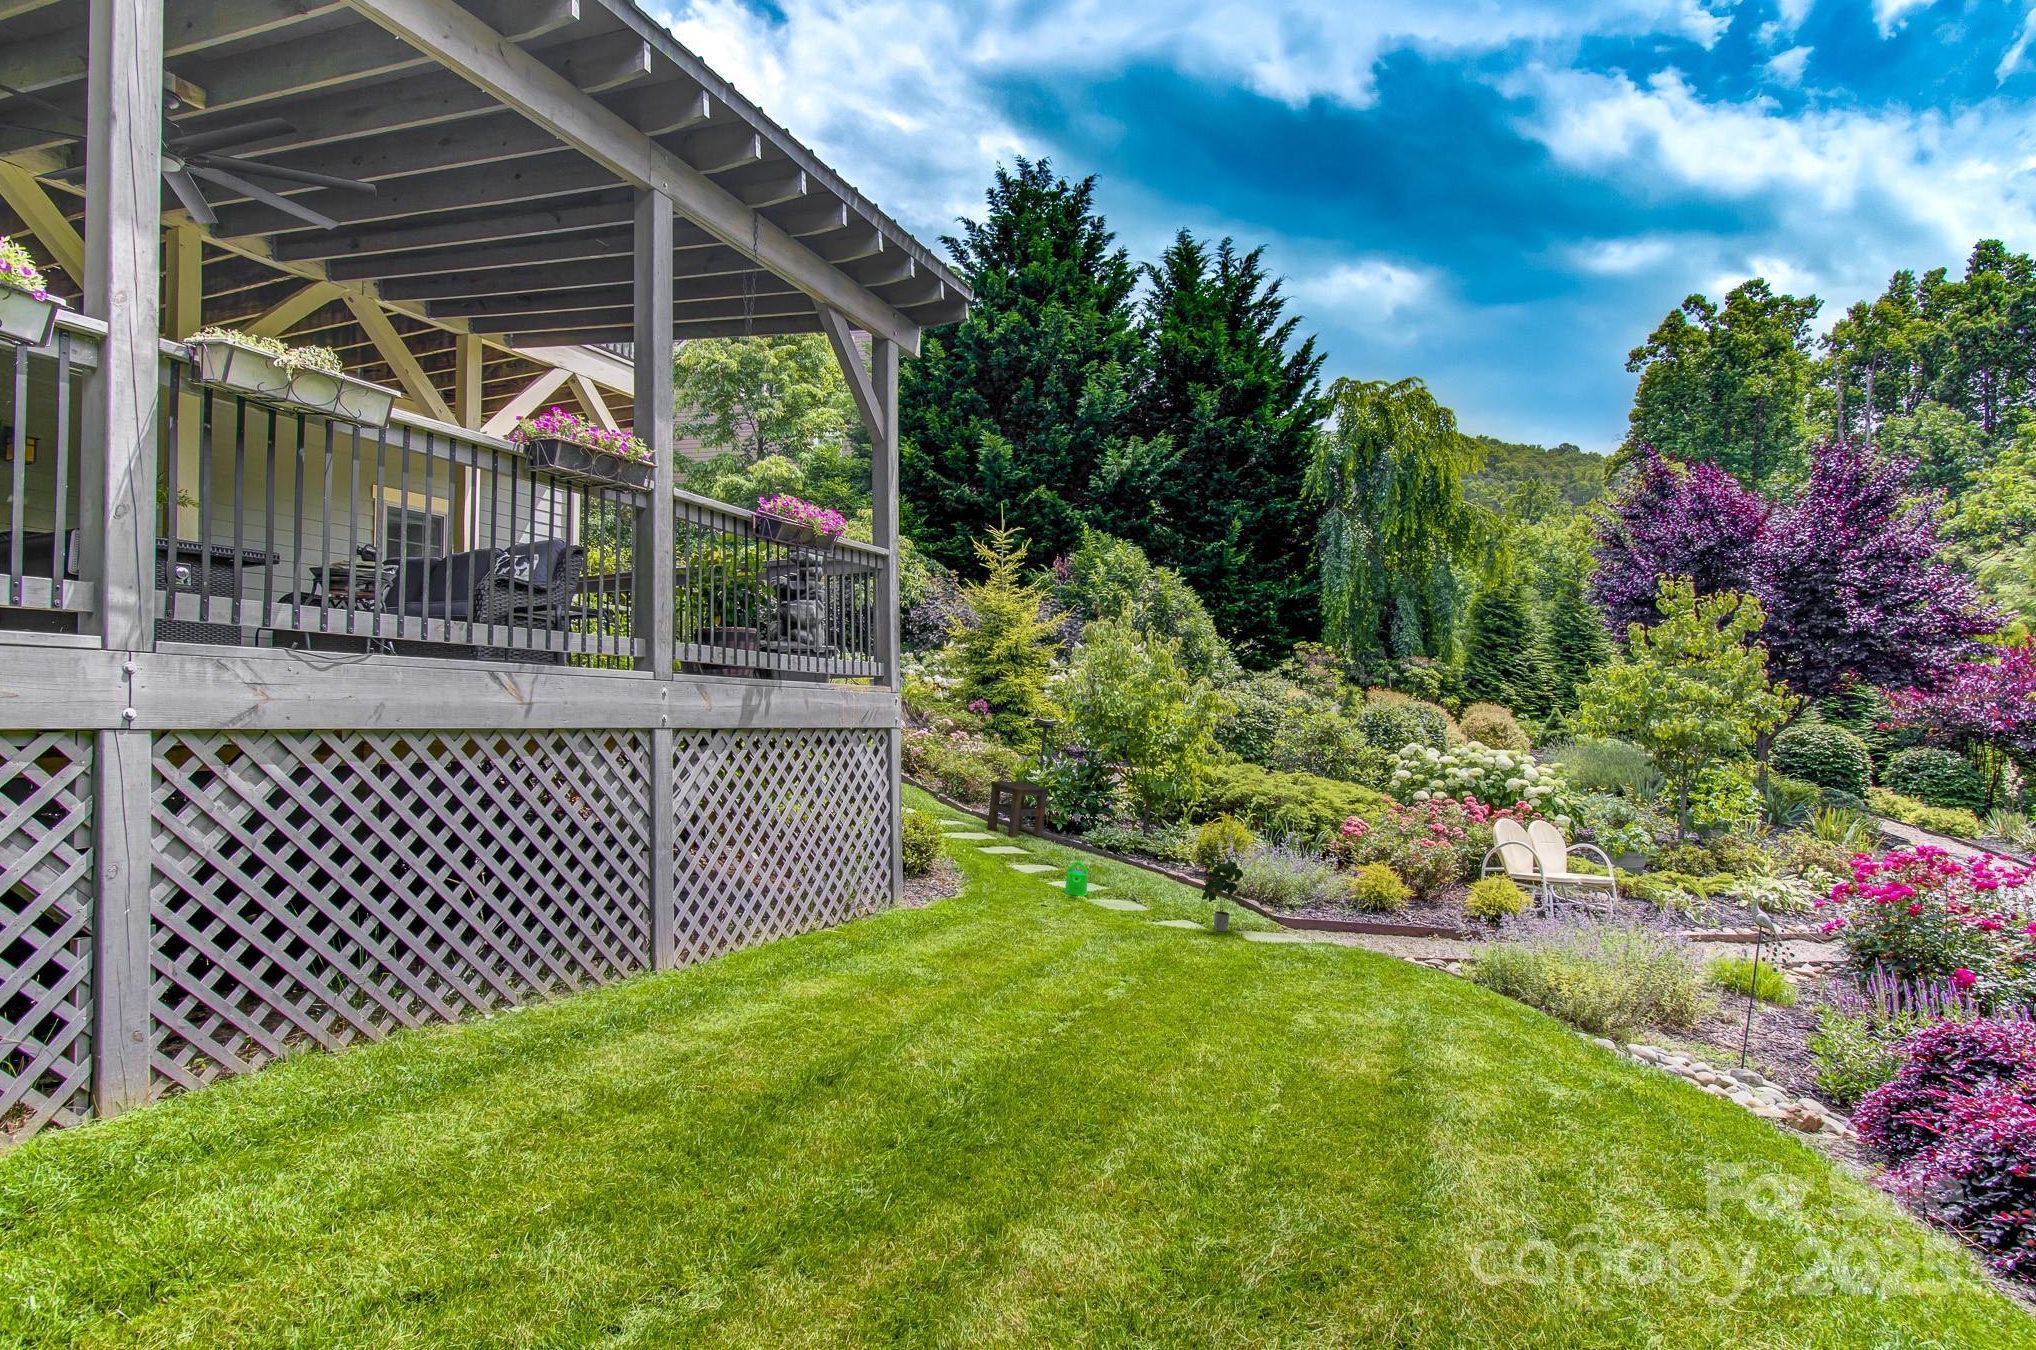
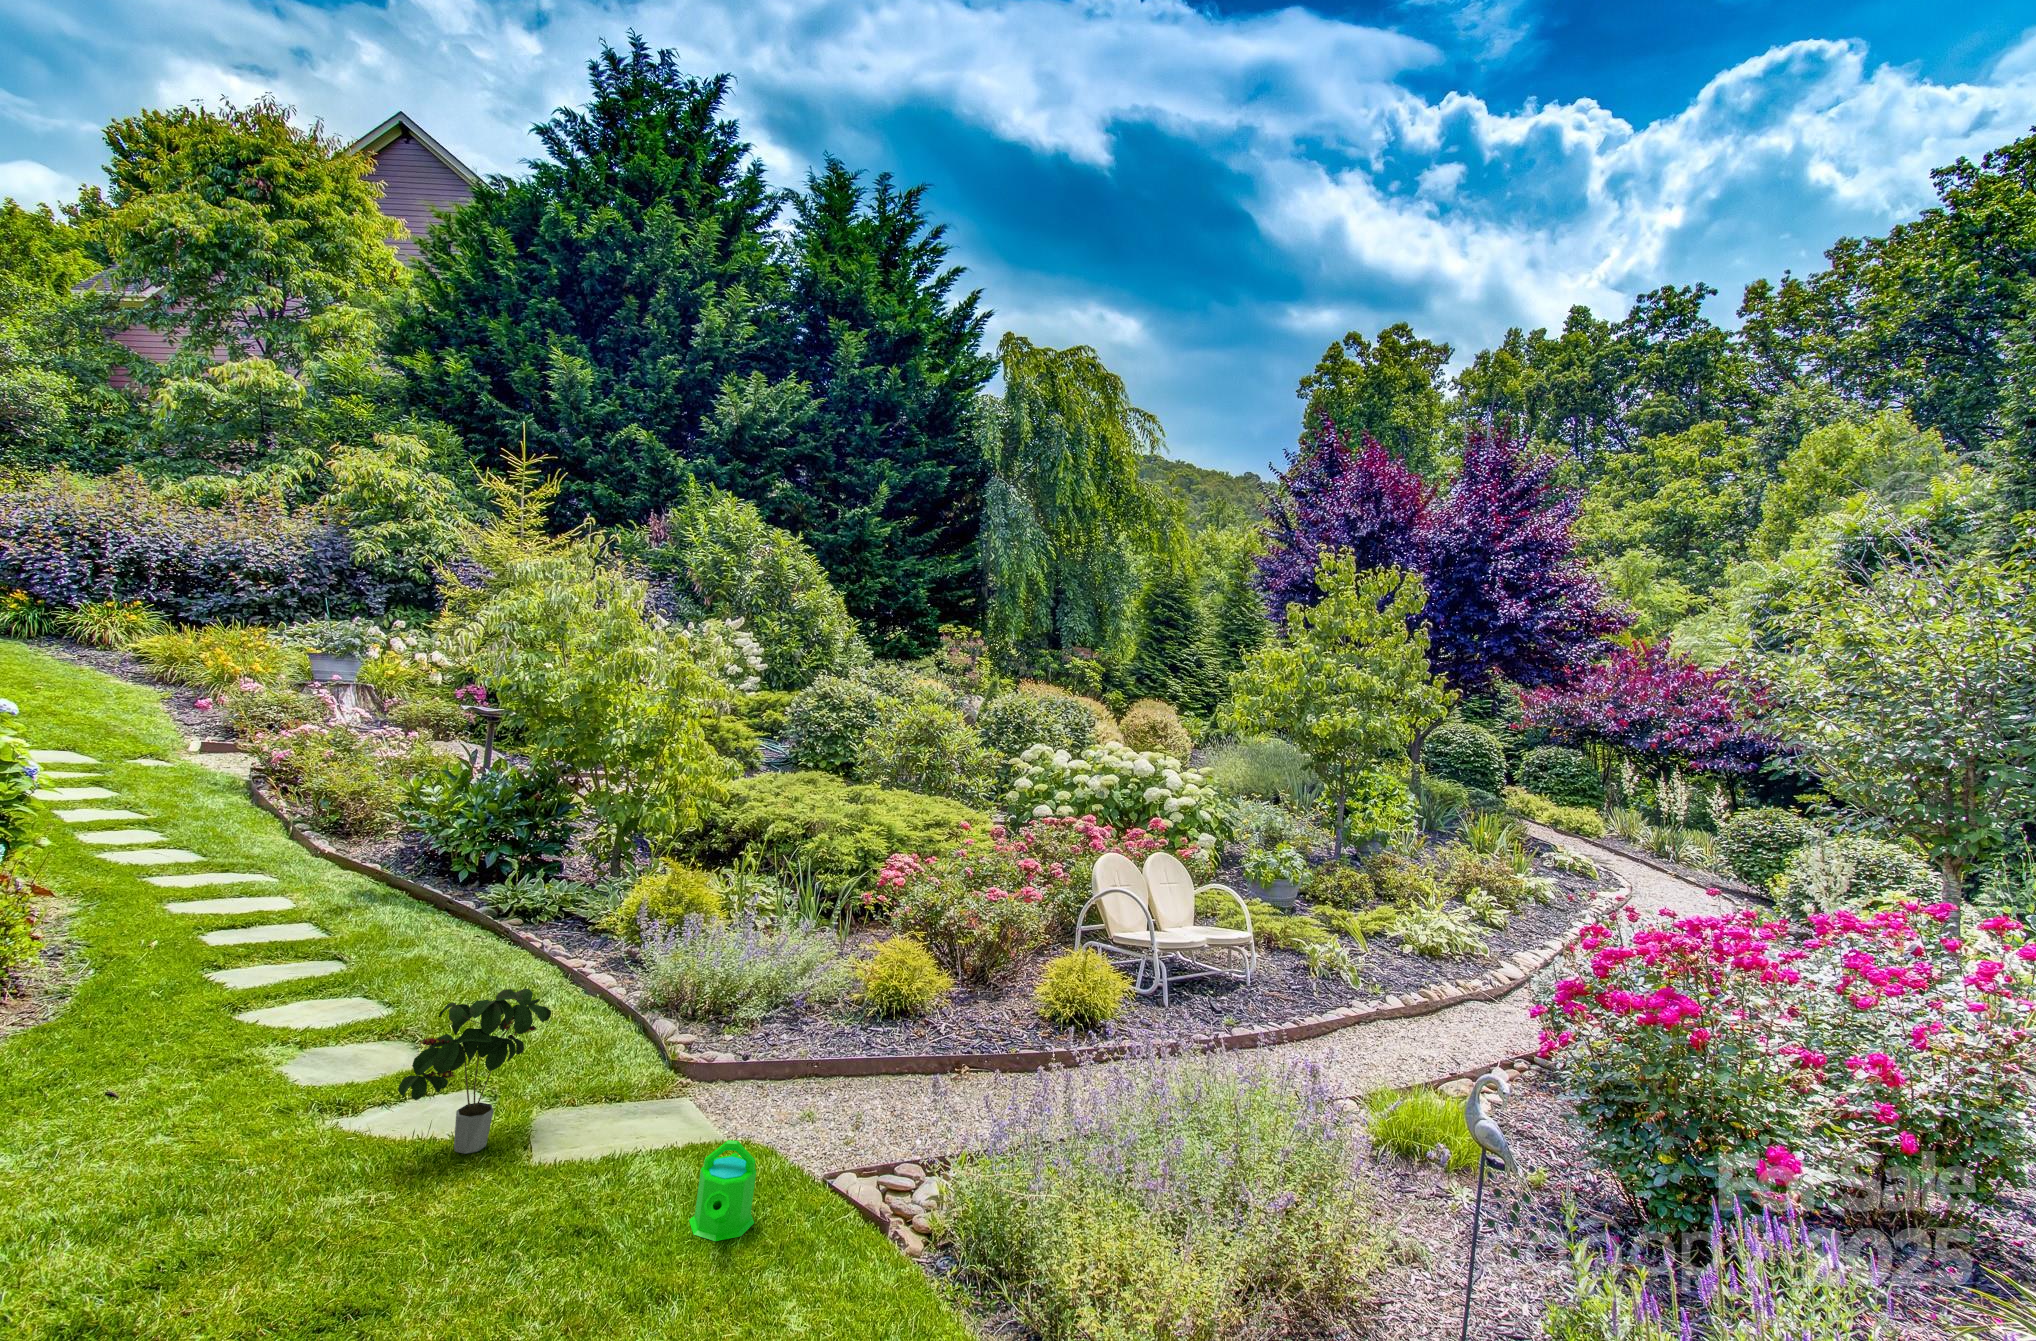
side table: present [987,782,1049,837] -> none [348,801,459,895]
watering can: present [1064,862,1088,896] -> present [689,1140,756,1241]

